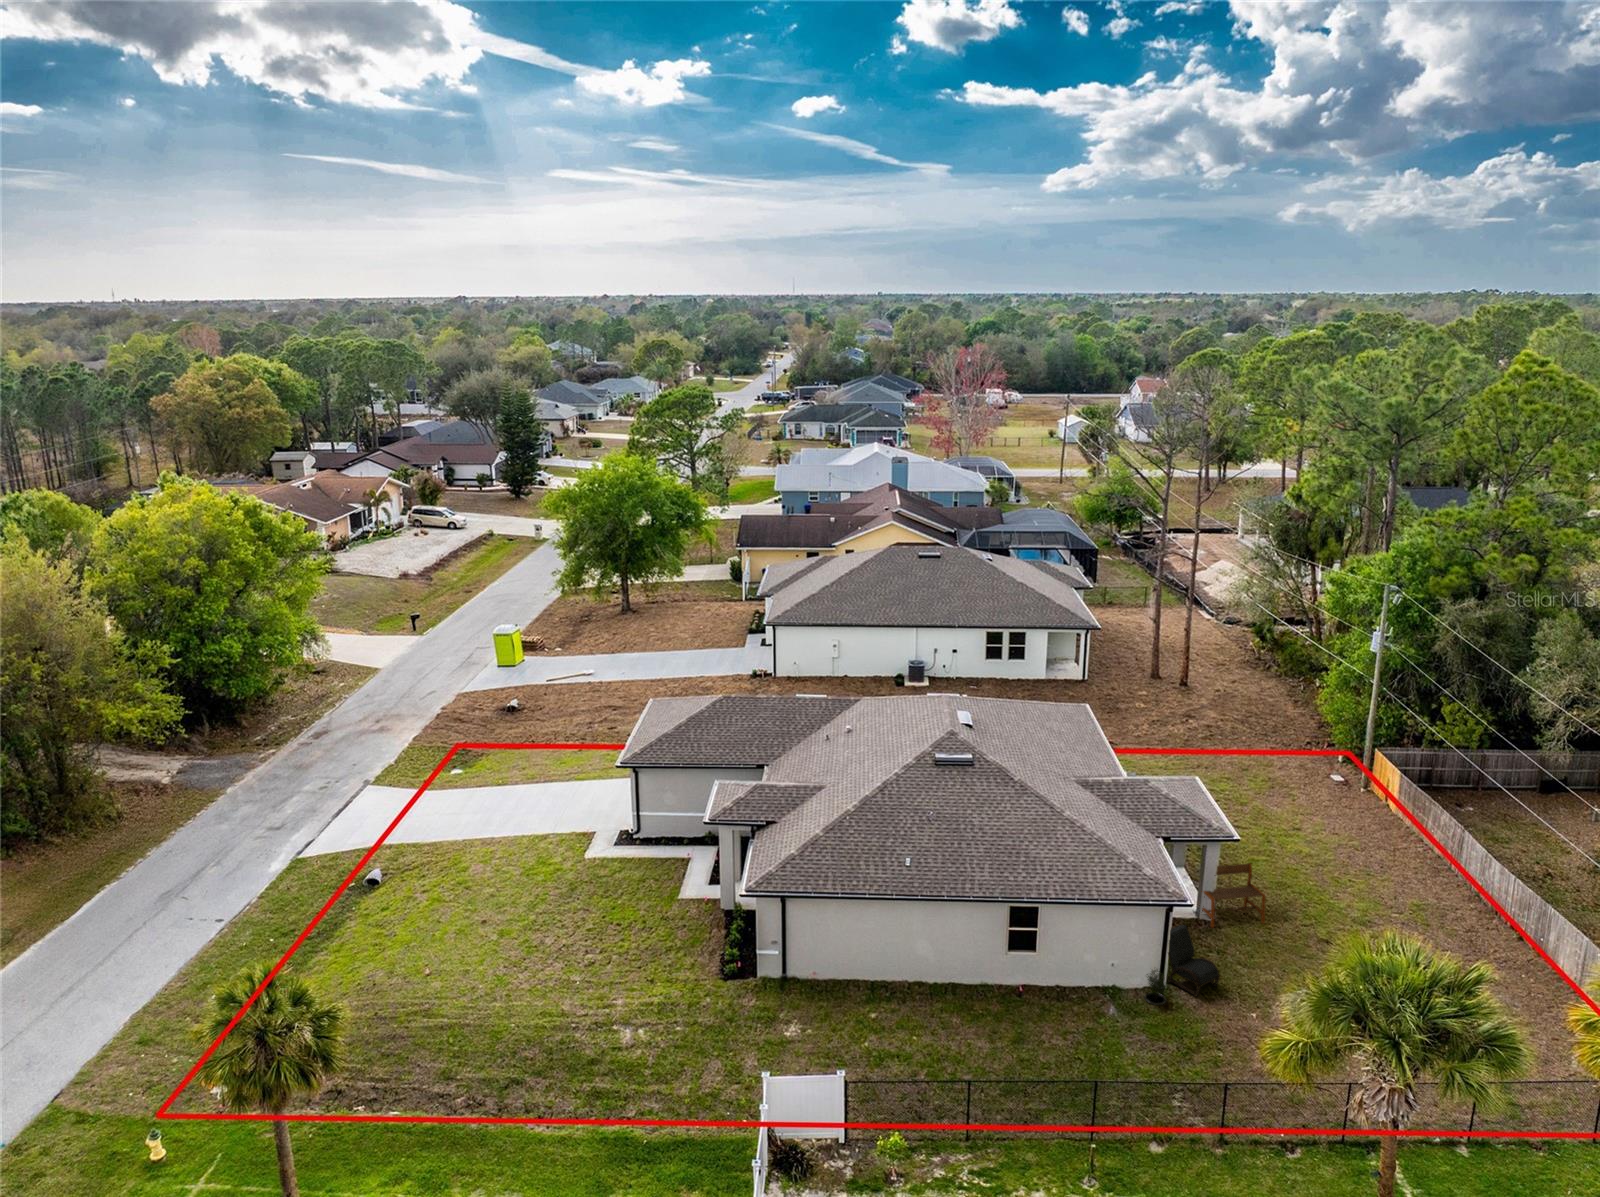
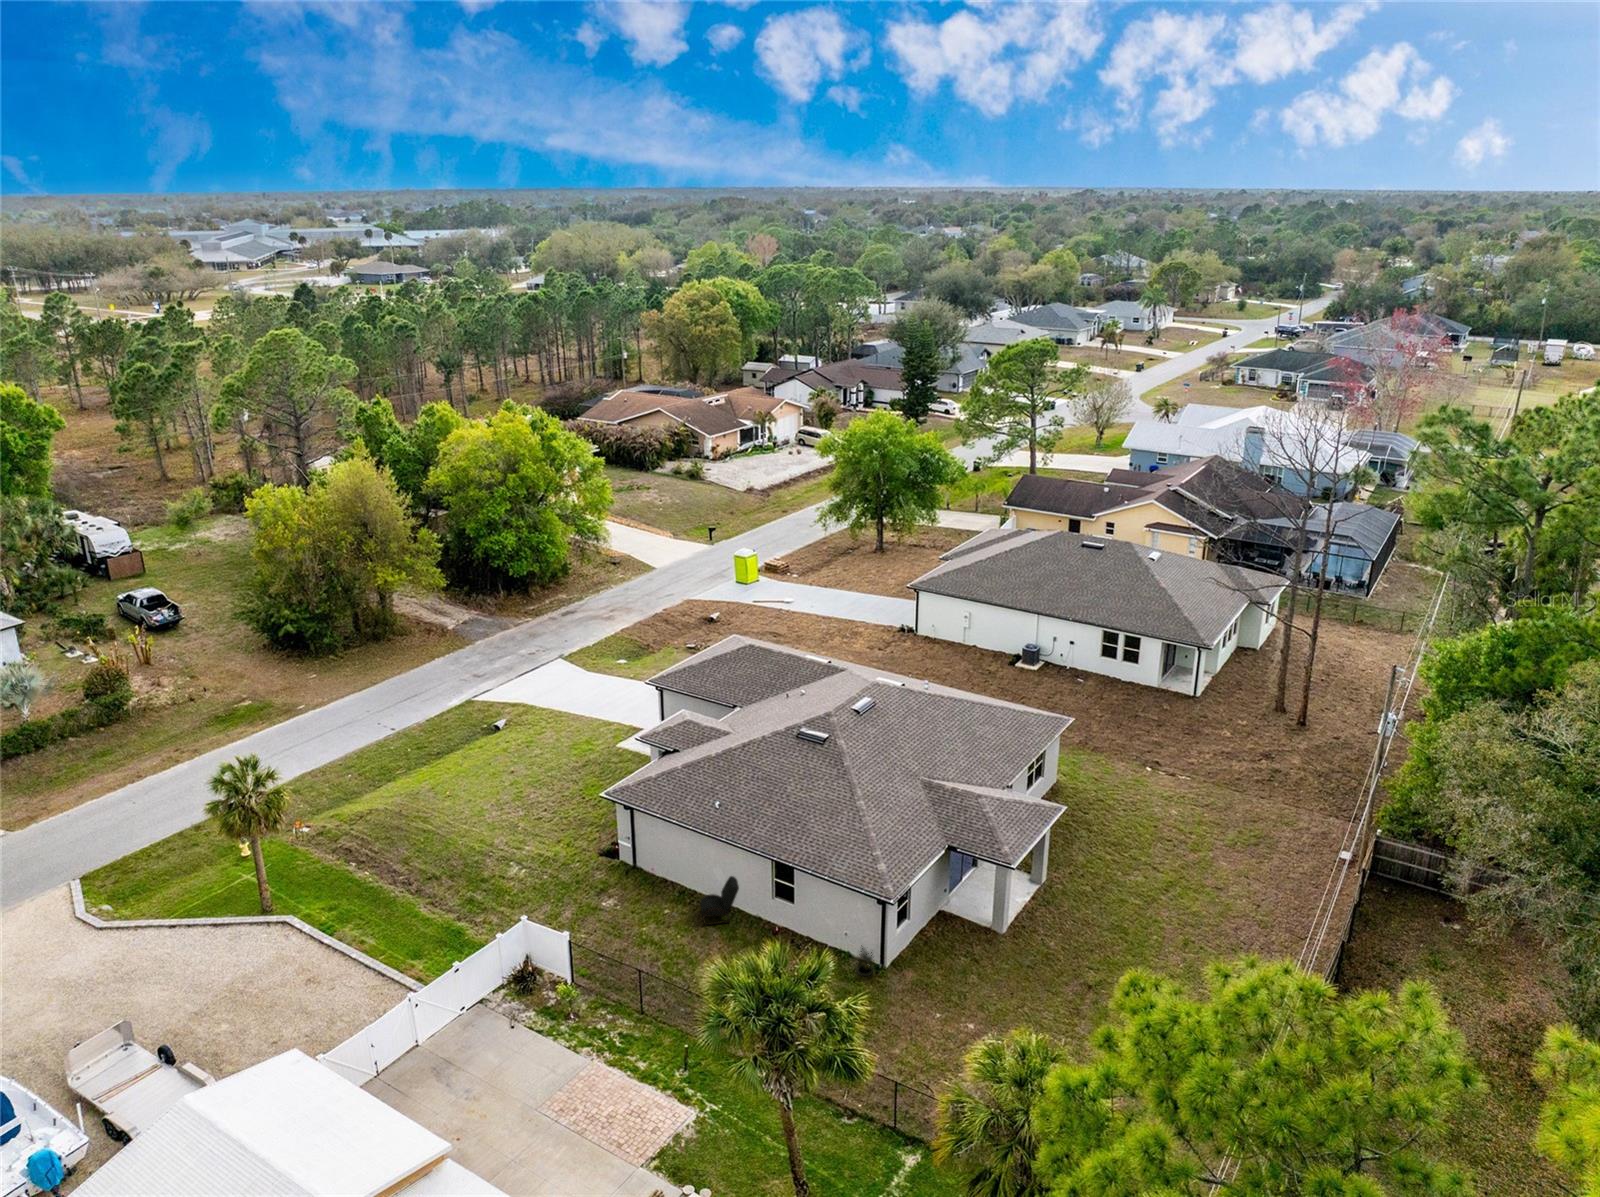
bench: present [1201,863,1266,928] -> none [986,886,1041,950]
lounge chair: present [1168,925,1220,997] -> present [700,876,739,926]

